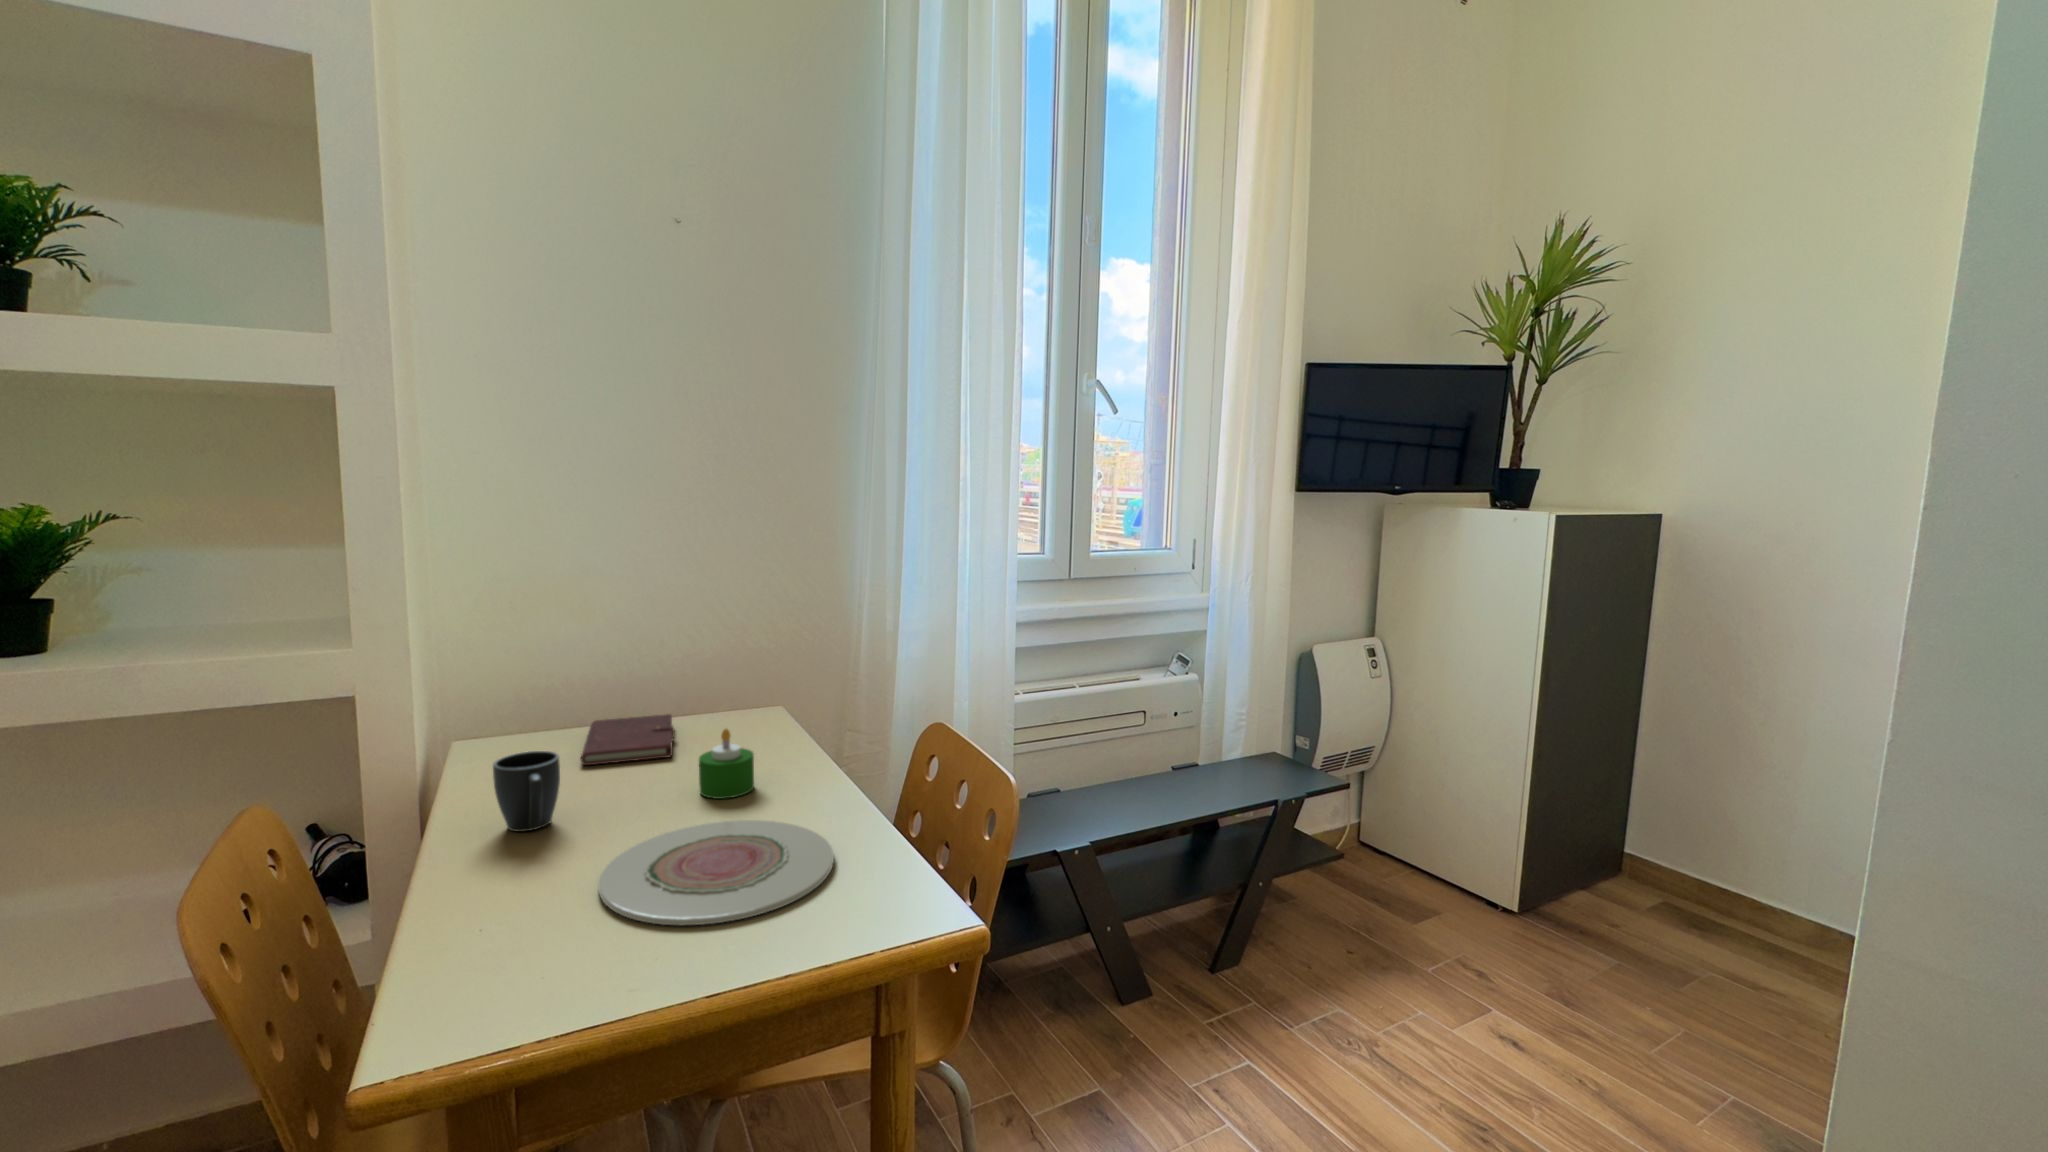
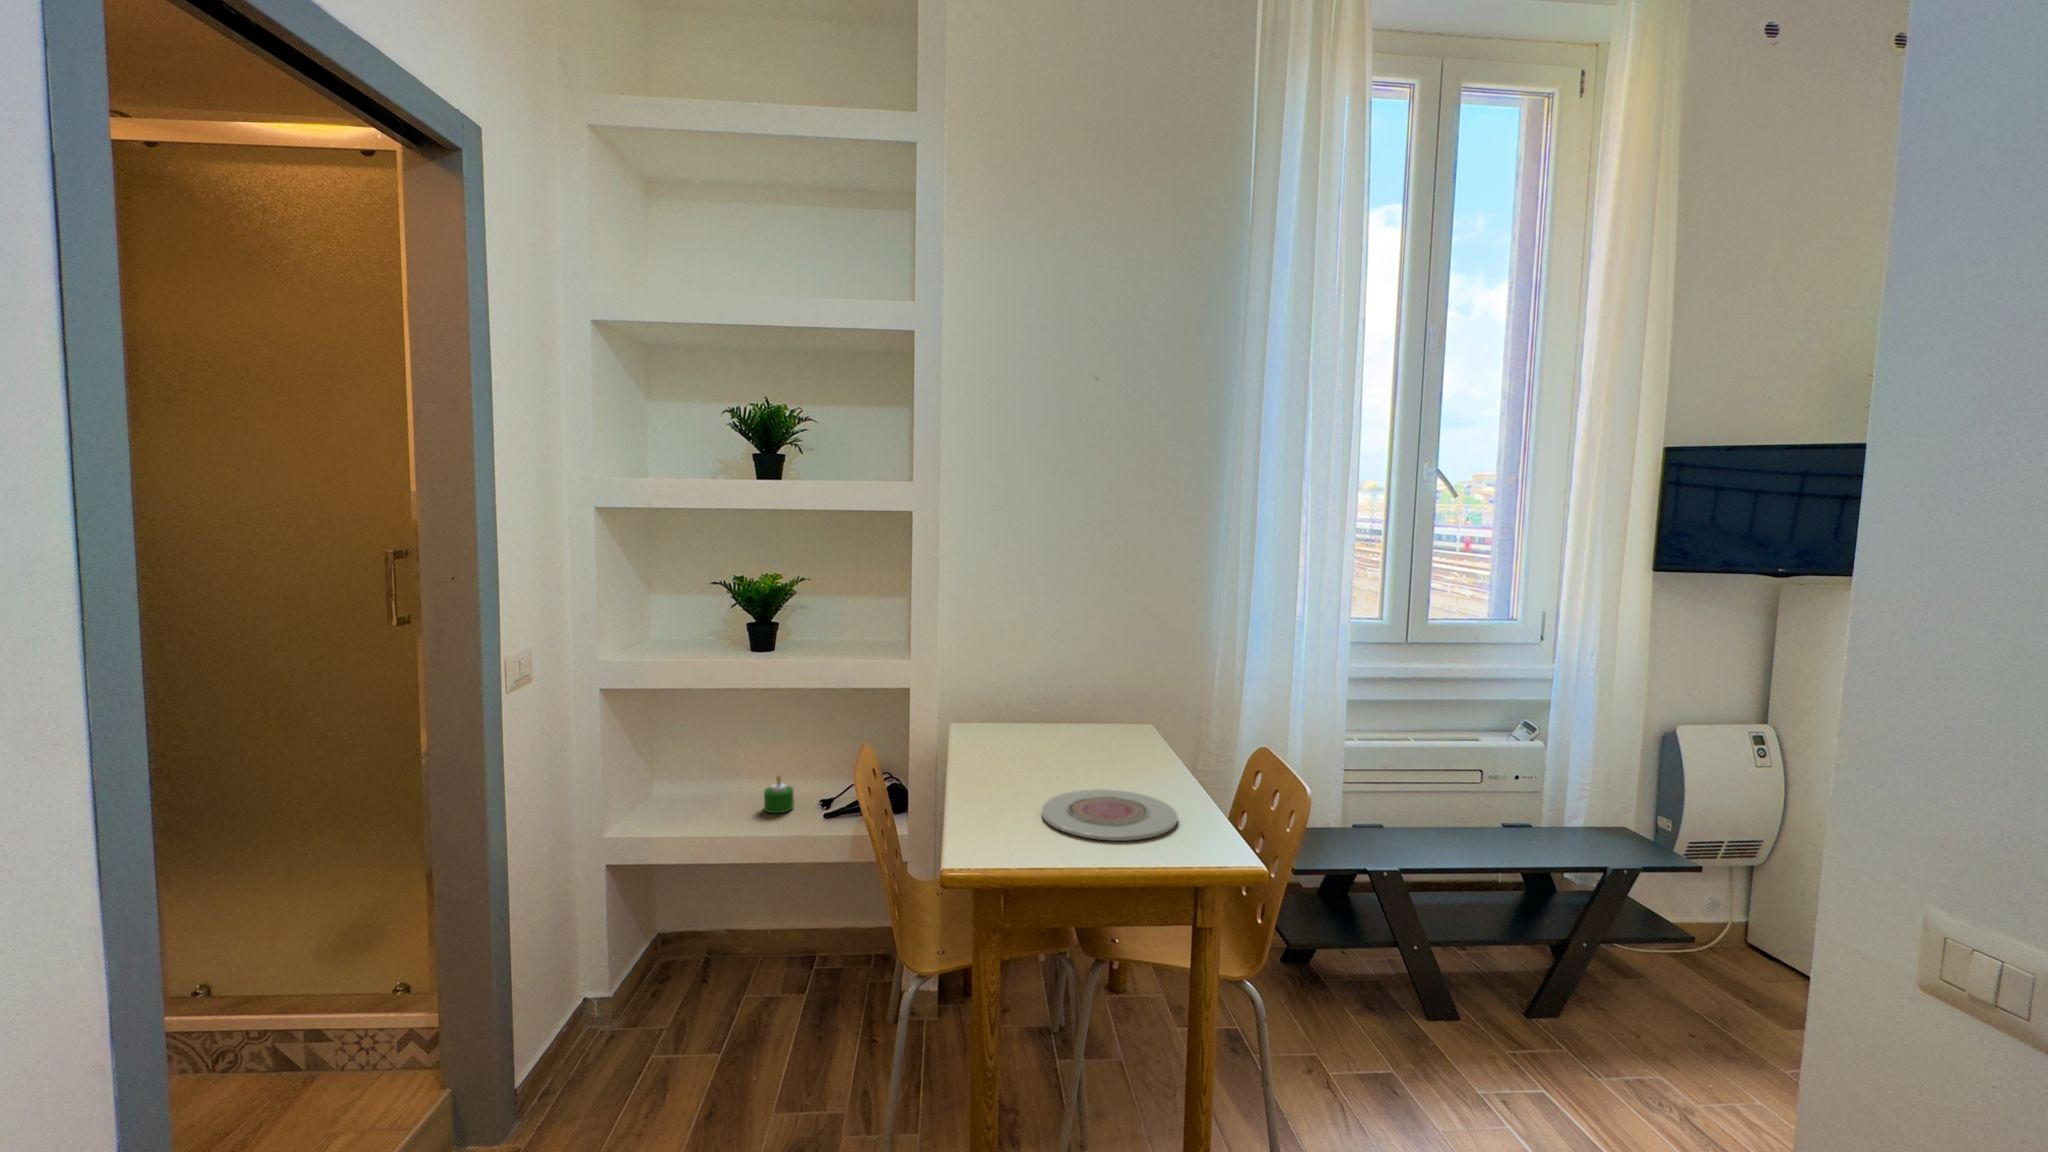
notebook: present [581,714,675,765] -> none [1027,720,1083,749]
candle: present [699,729,754,799] -> present [764,776,794,813]
mug: present [493,751,560,832] -> none [985,732,1020,779]

